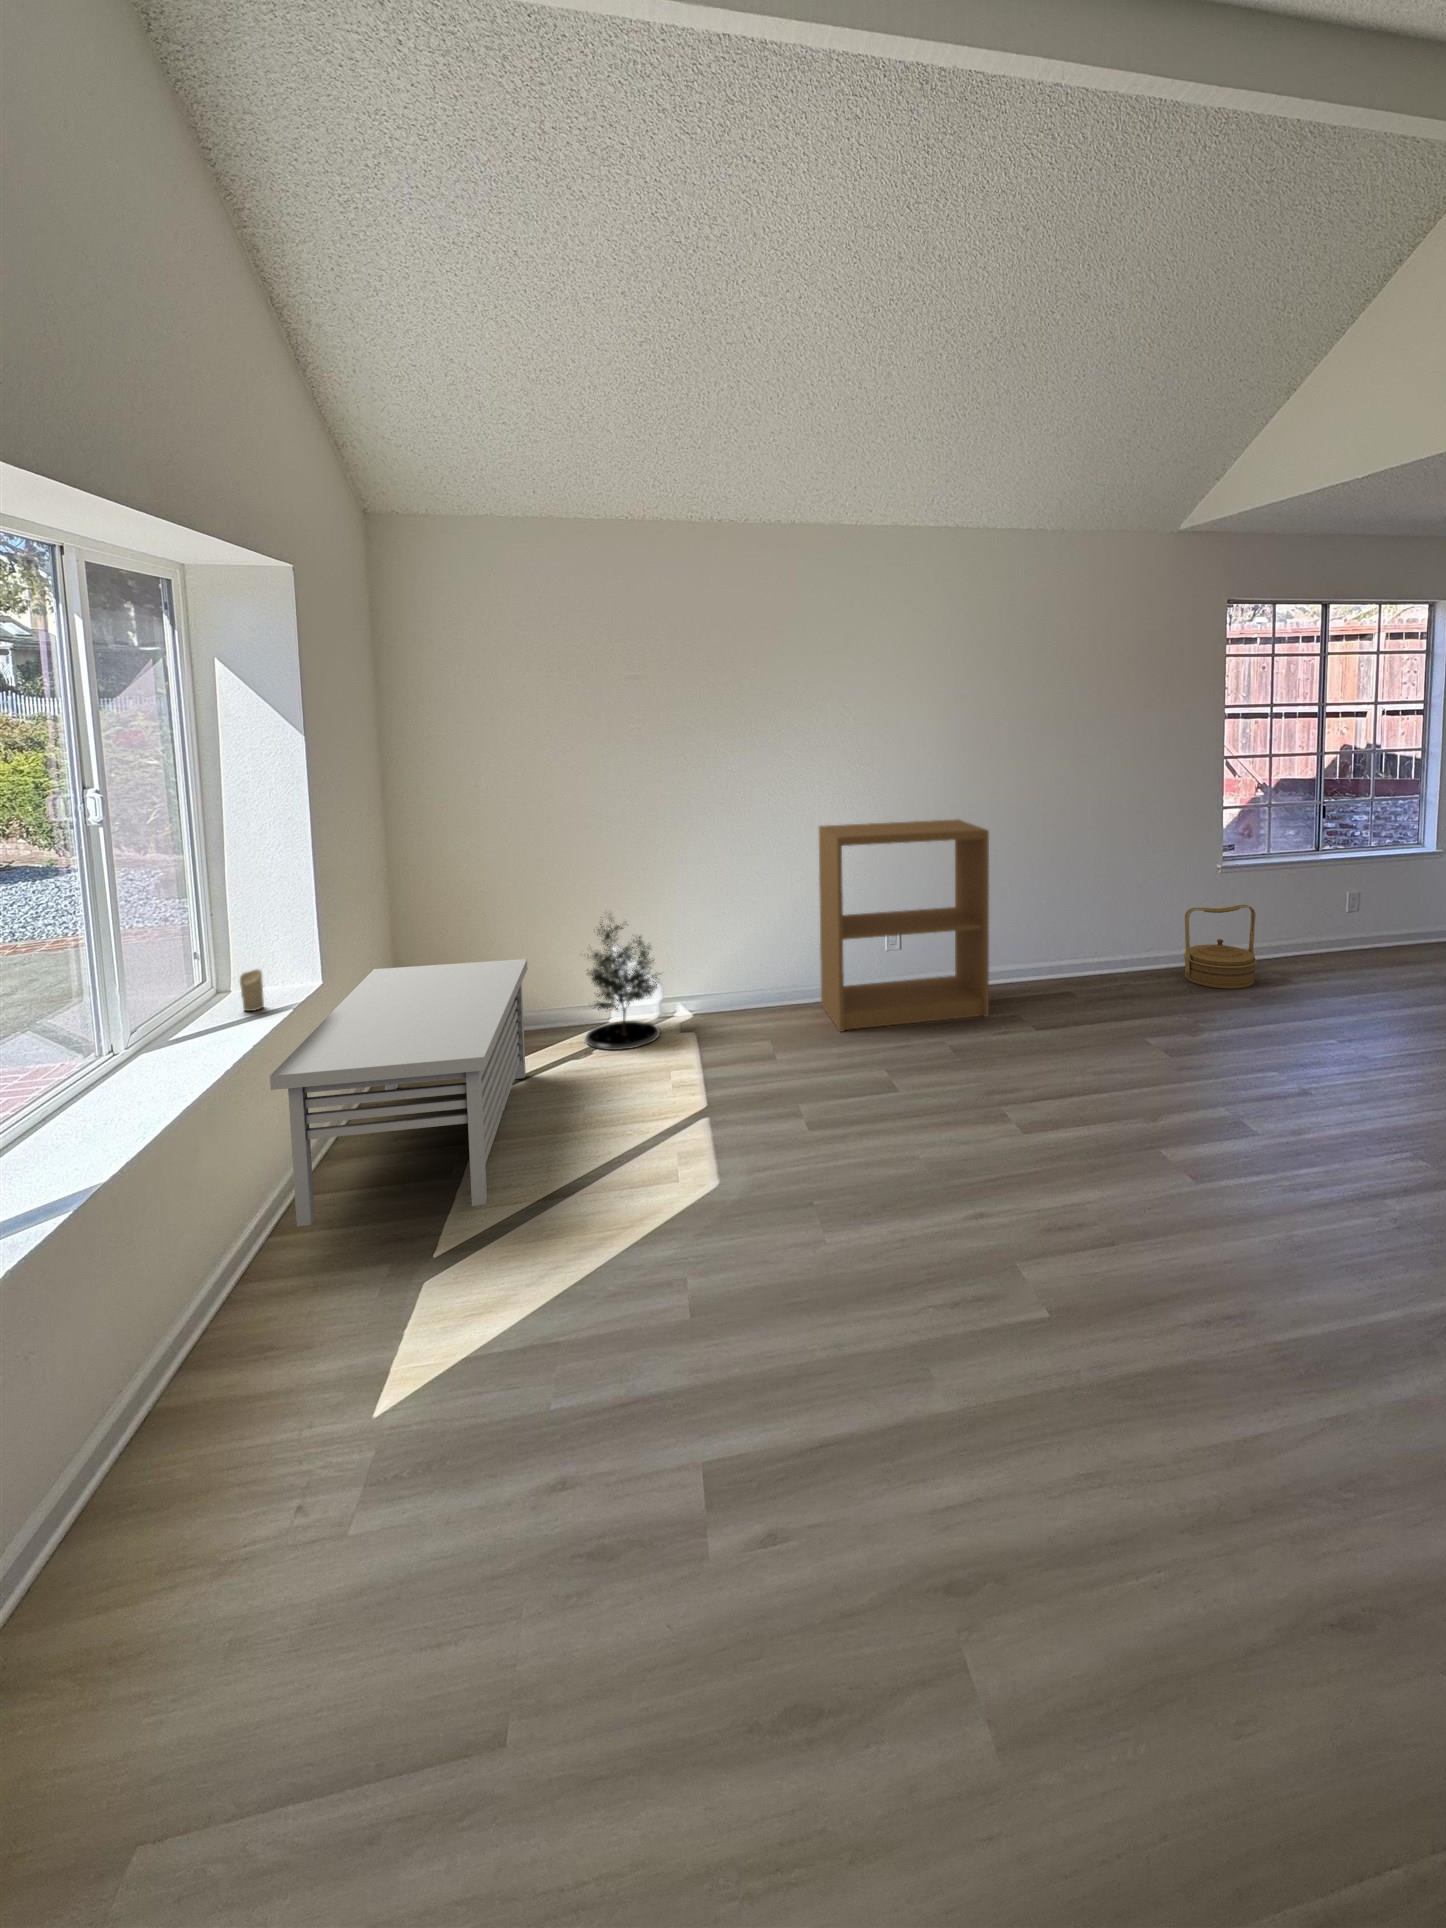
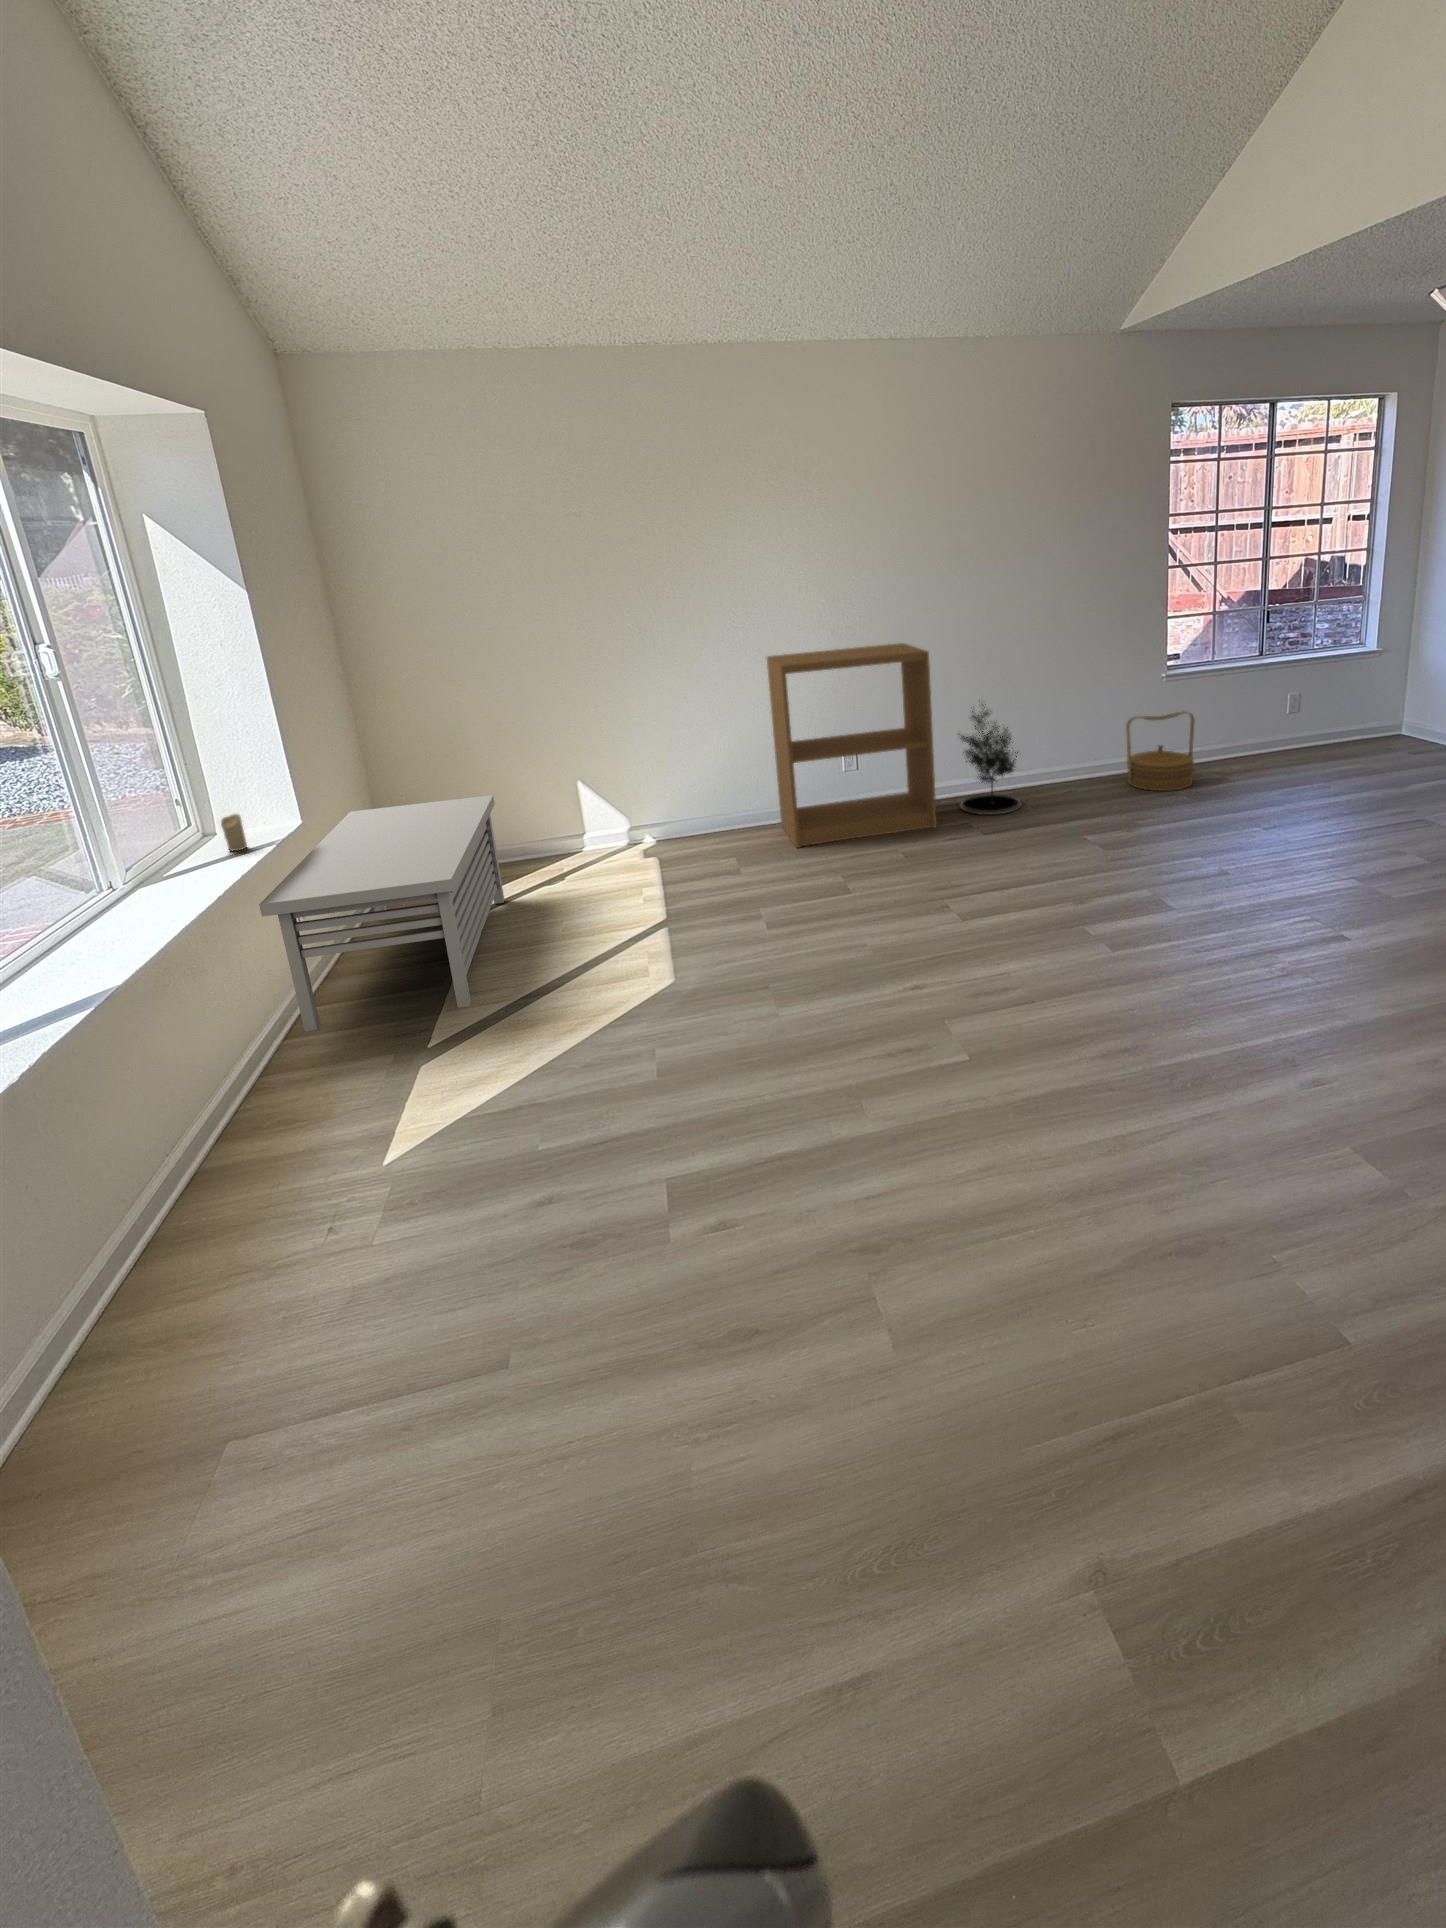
potted tree: present [585,917,660,1050] -> present [960,704,1022,815]

